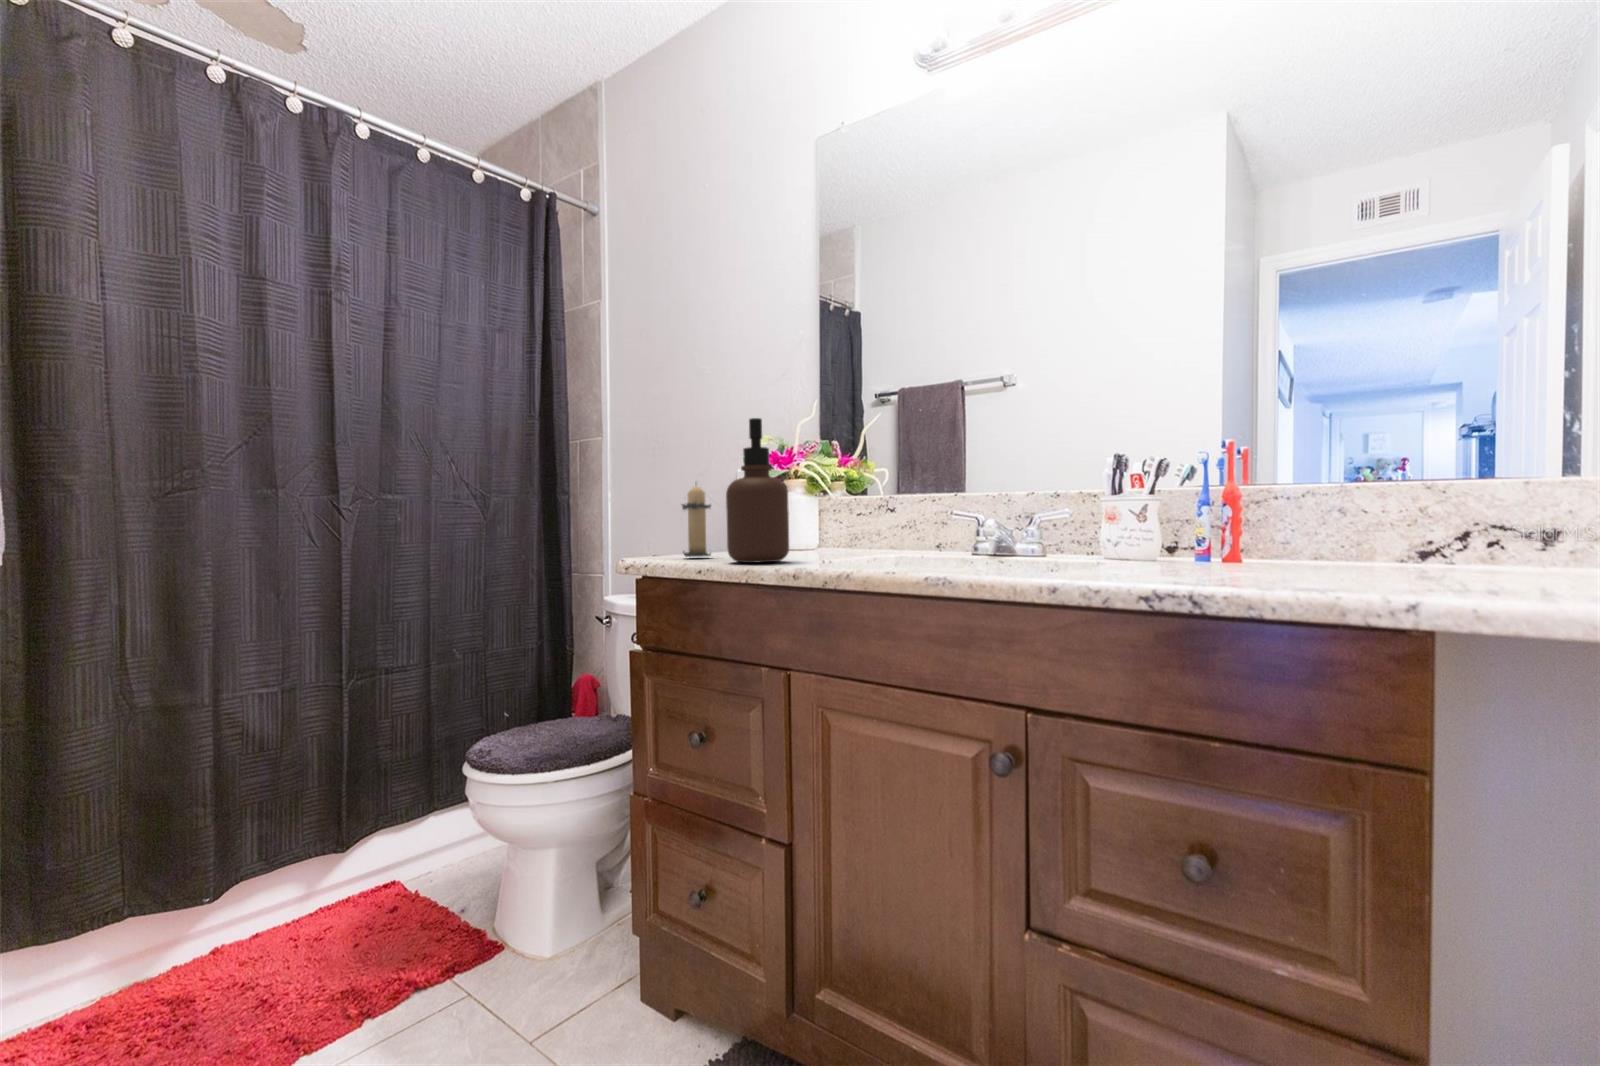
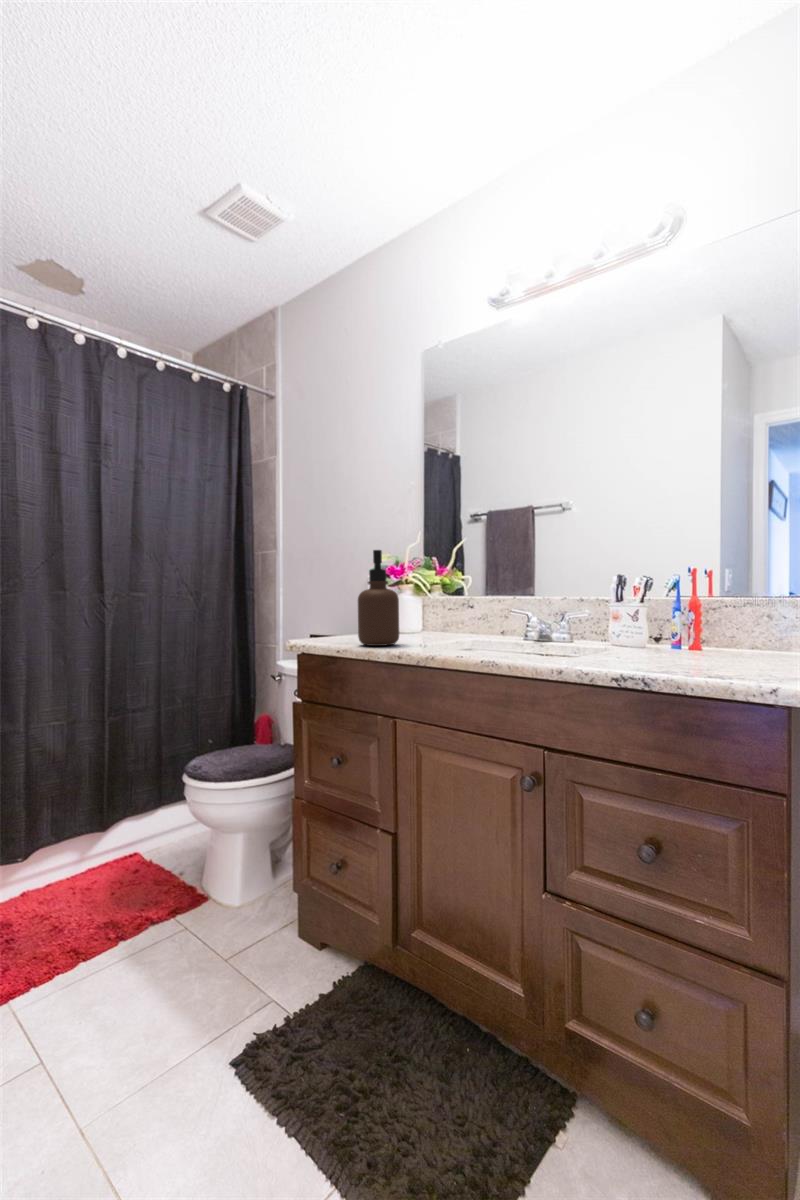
candle: present [682,486,711,557] -> none [327,589,352,640]

